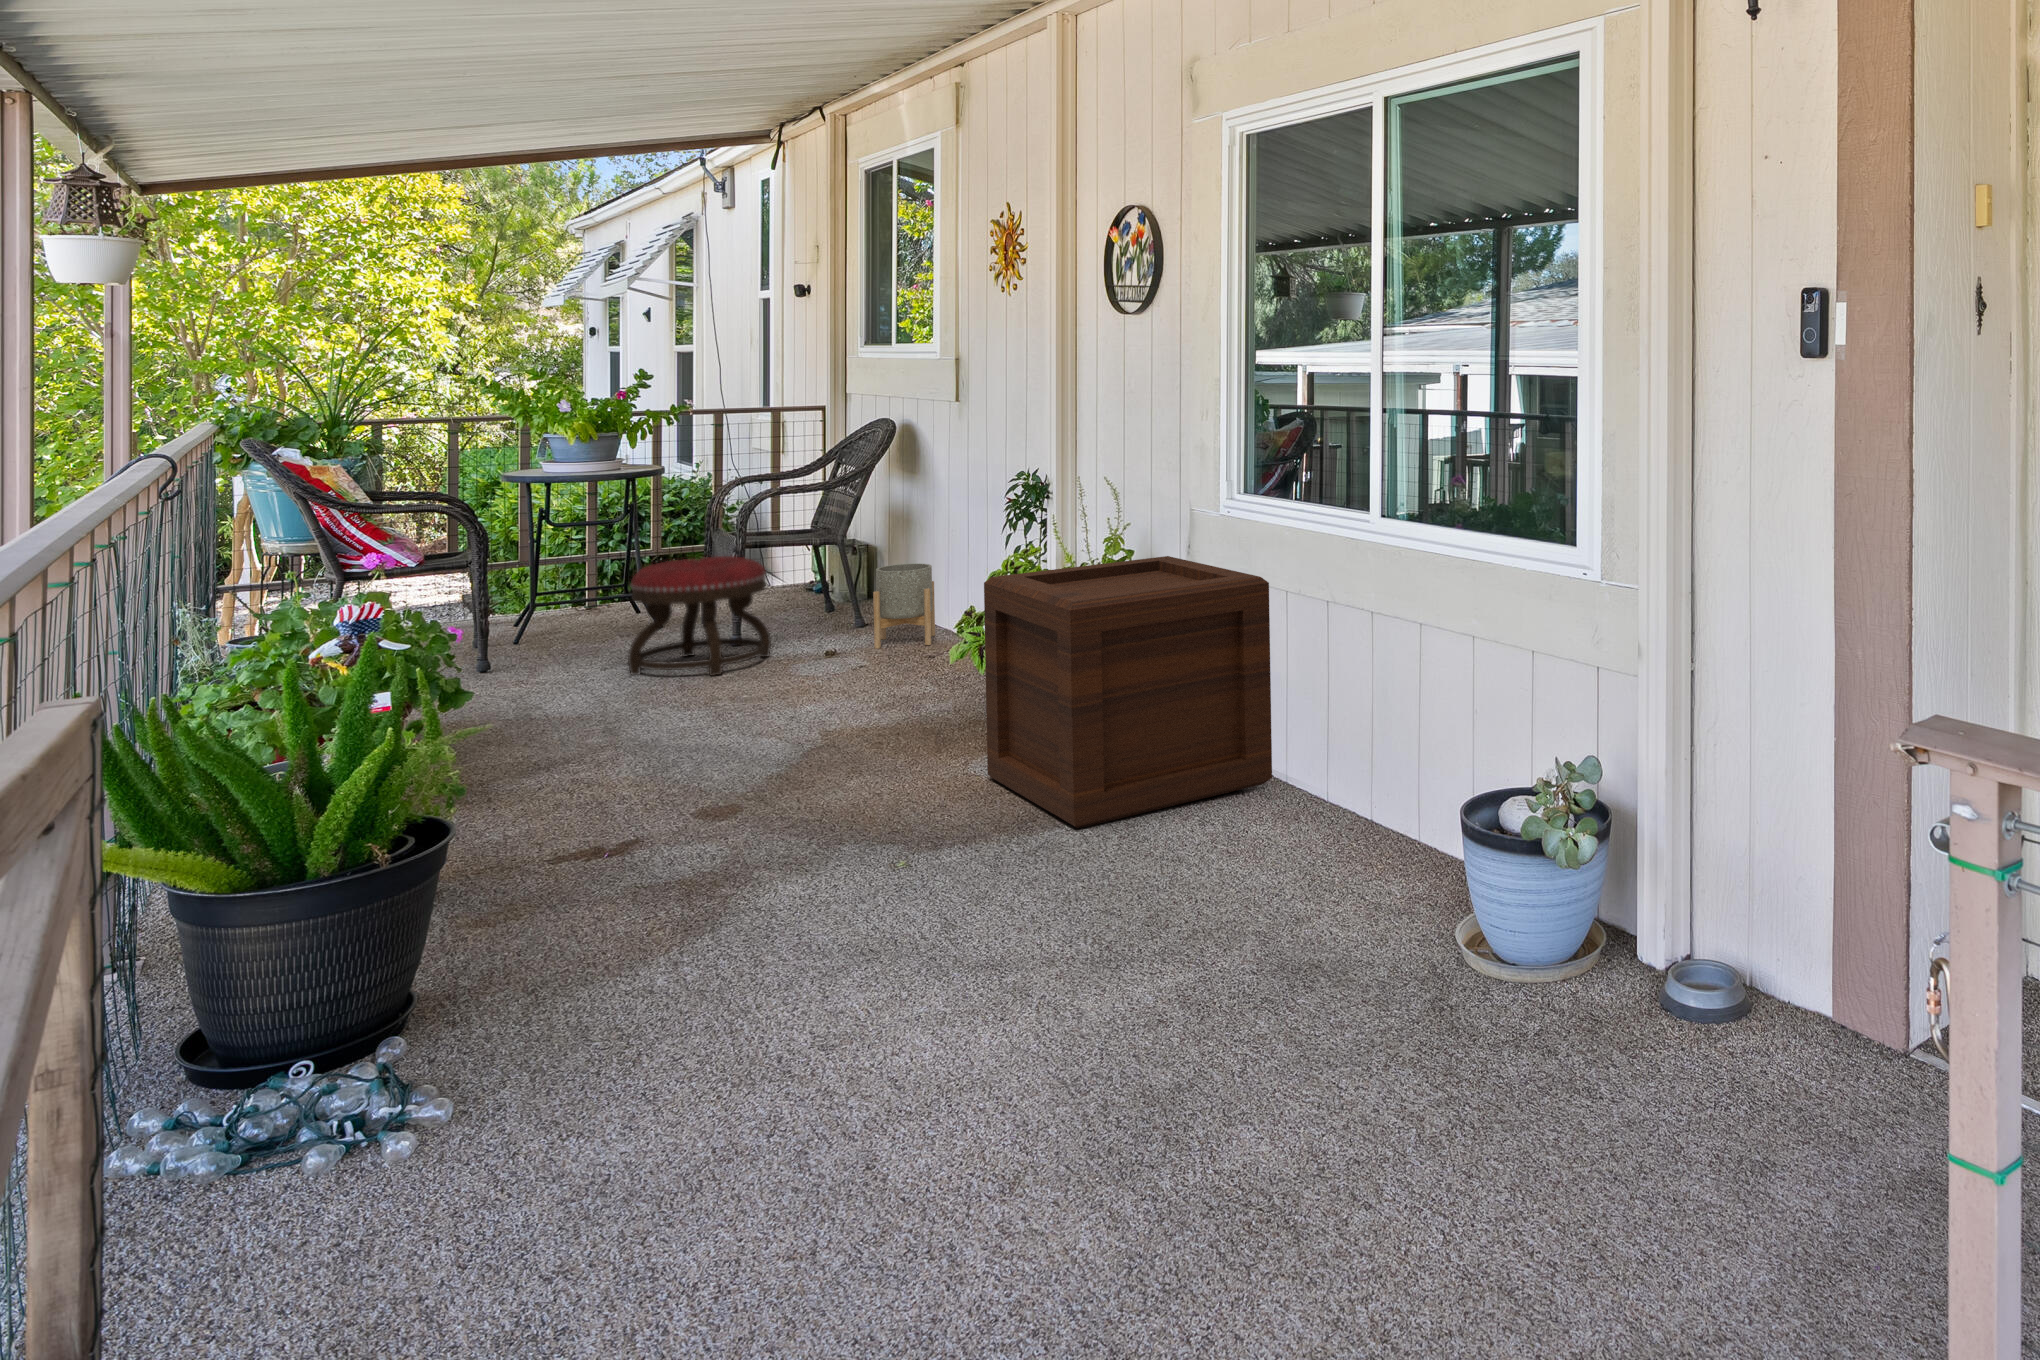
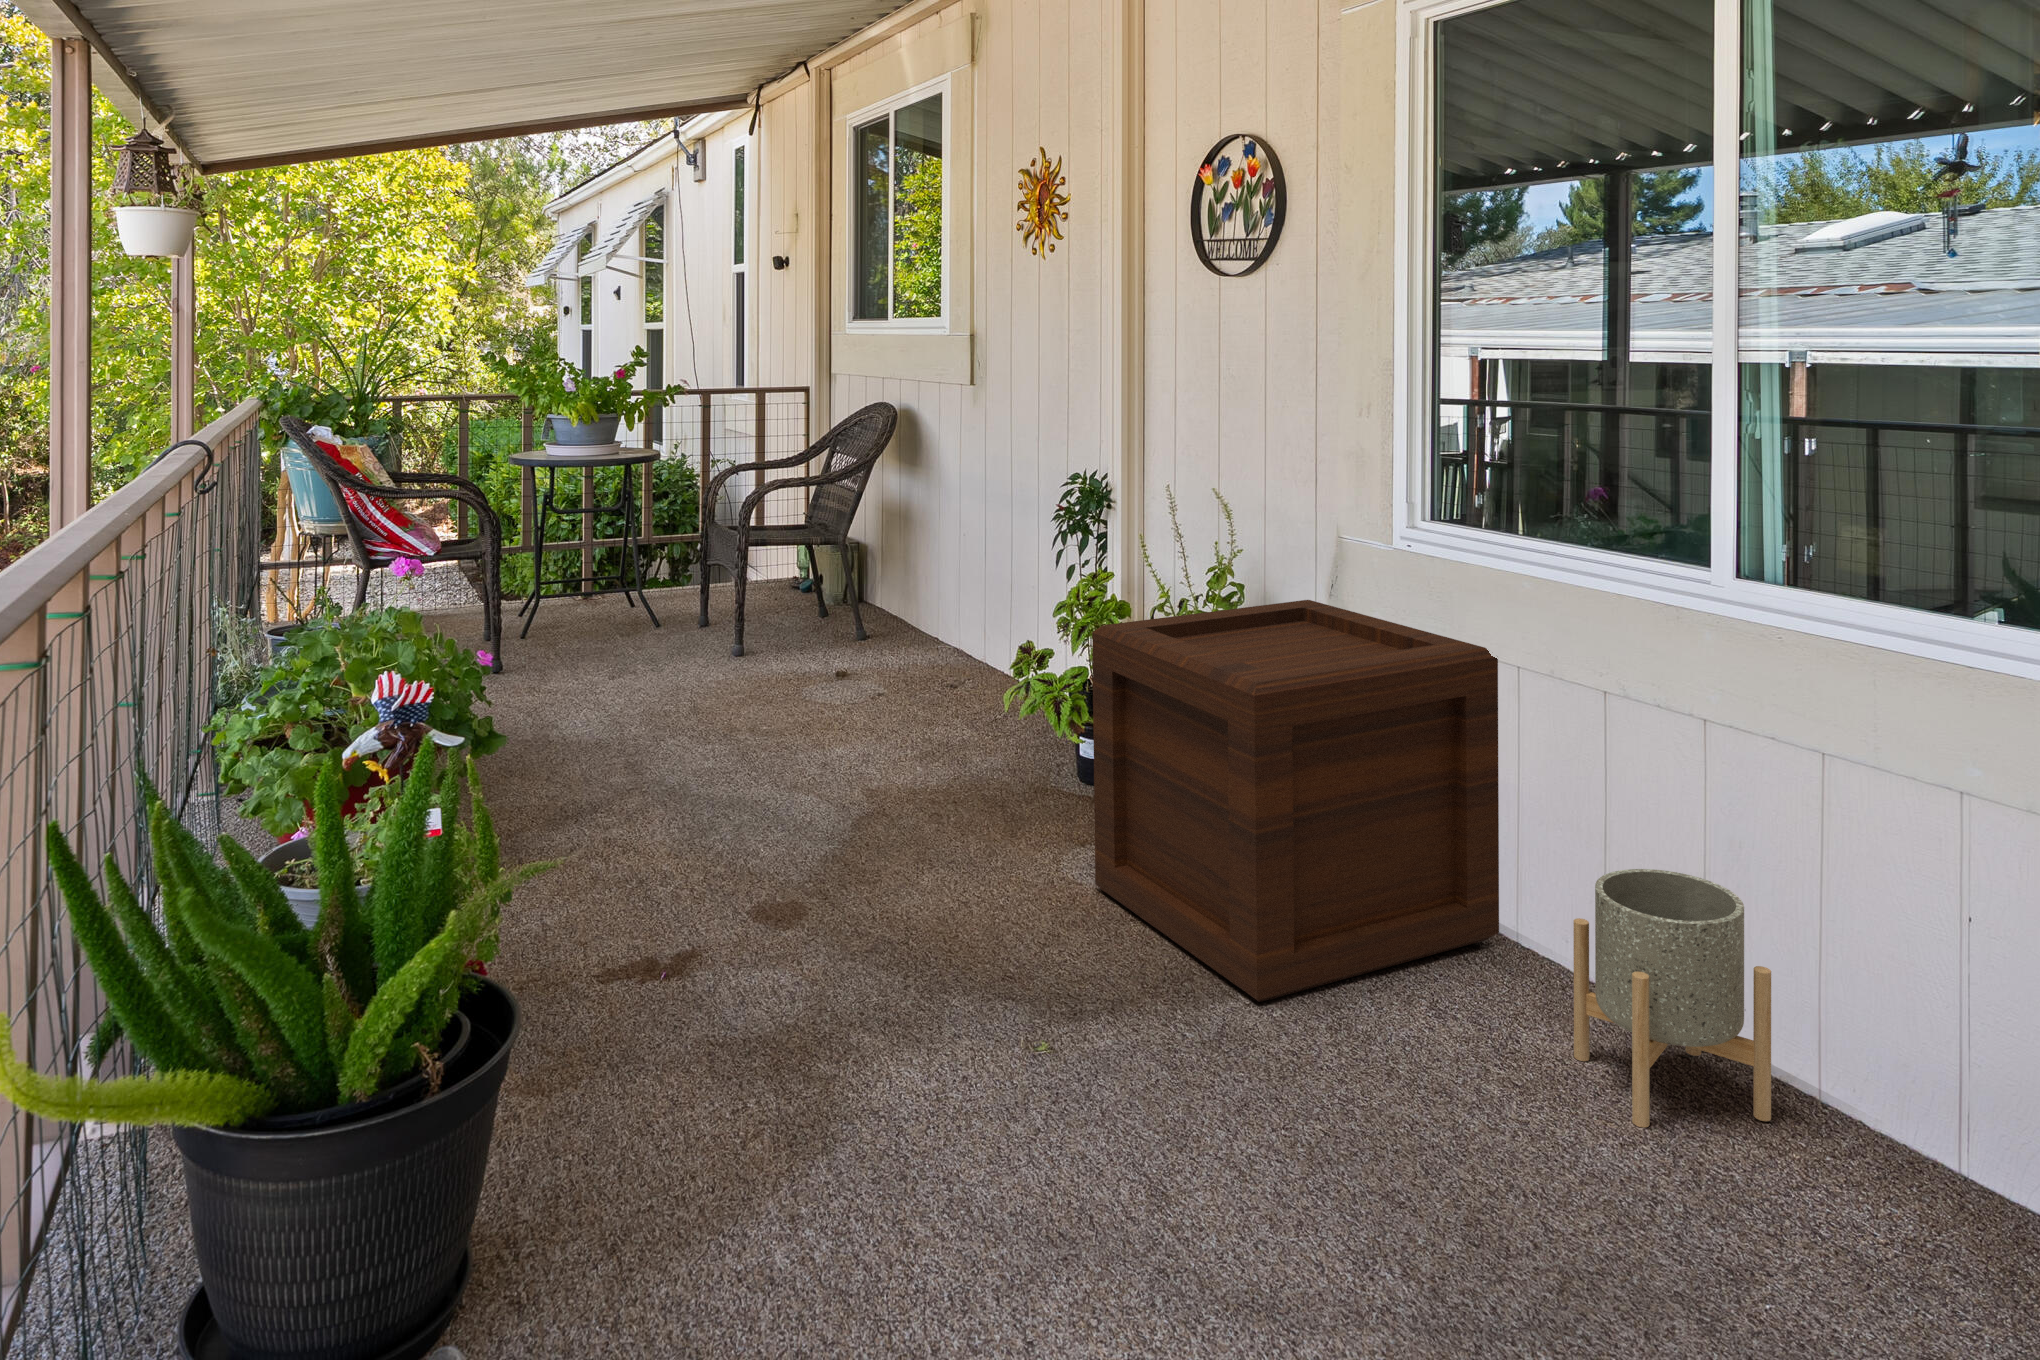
ottoman: present [628,556,771,676] -> none [638,555,780,693]
planter: present [873,563,935,649] -> present [1573,869,1771,1128]

